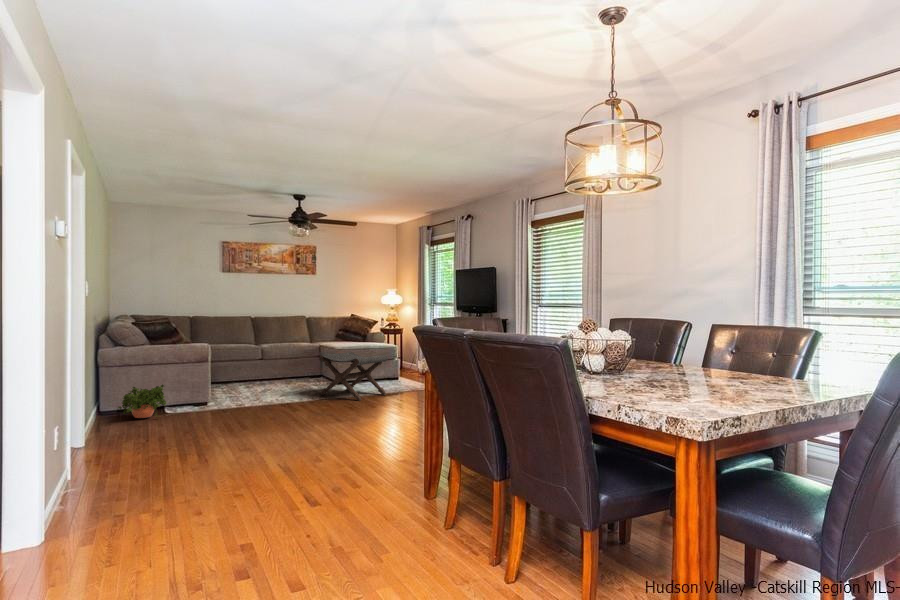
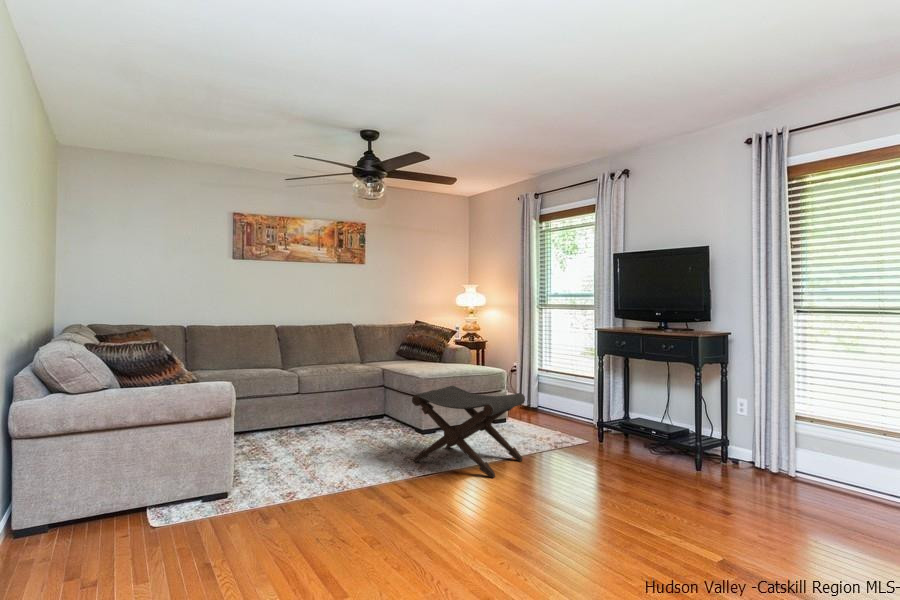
potted plant: present [118,385,166,418] -> none [46,471,155,553]

